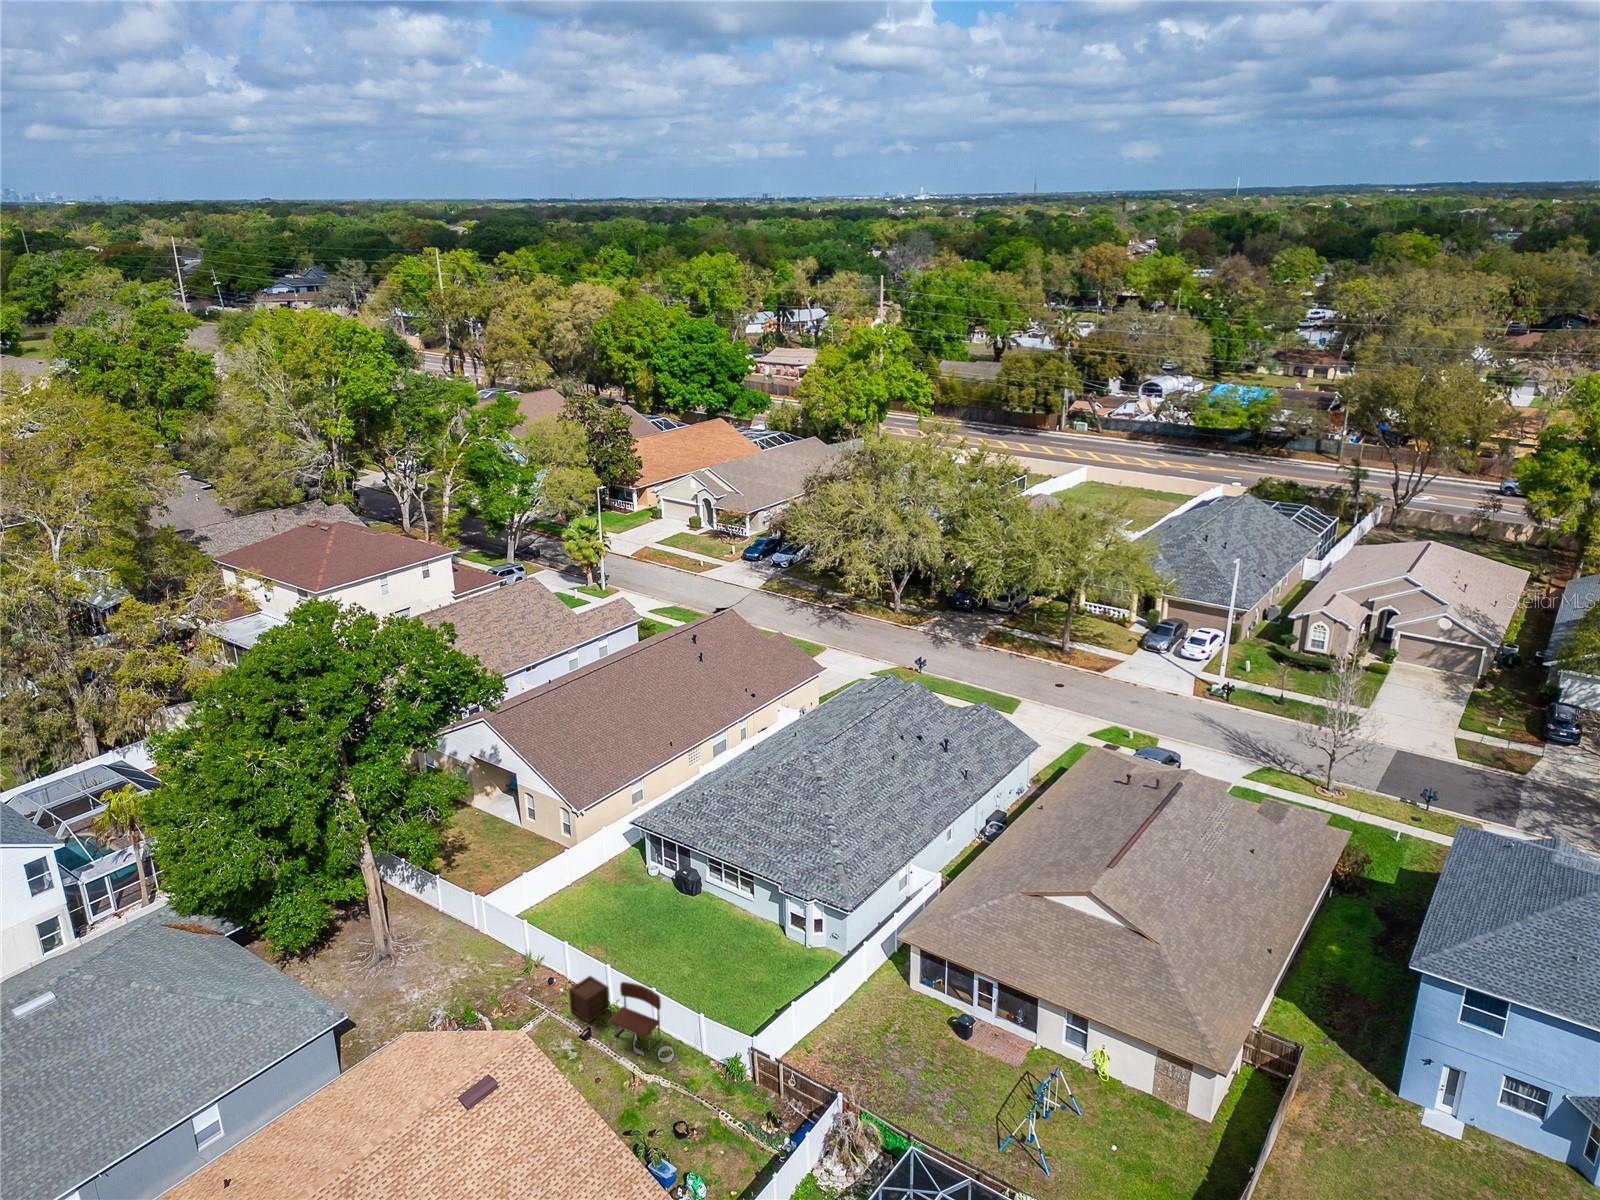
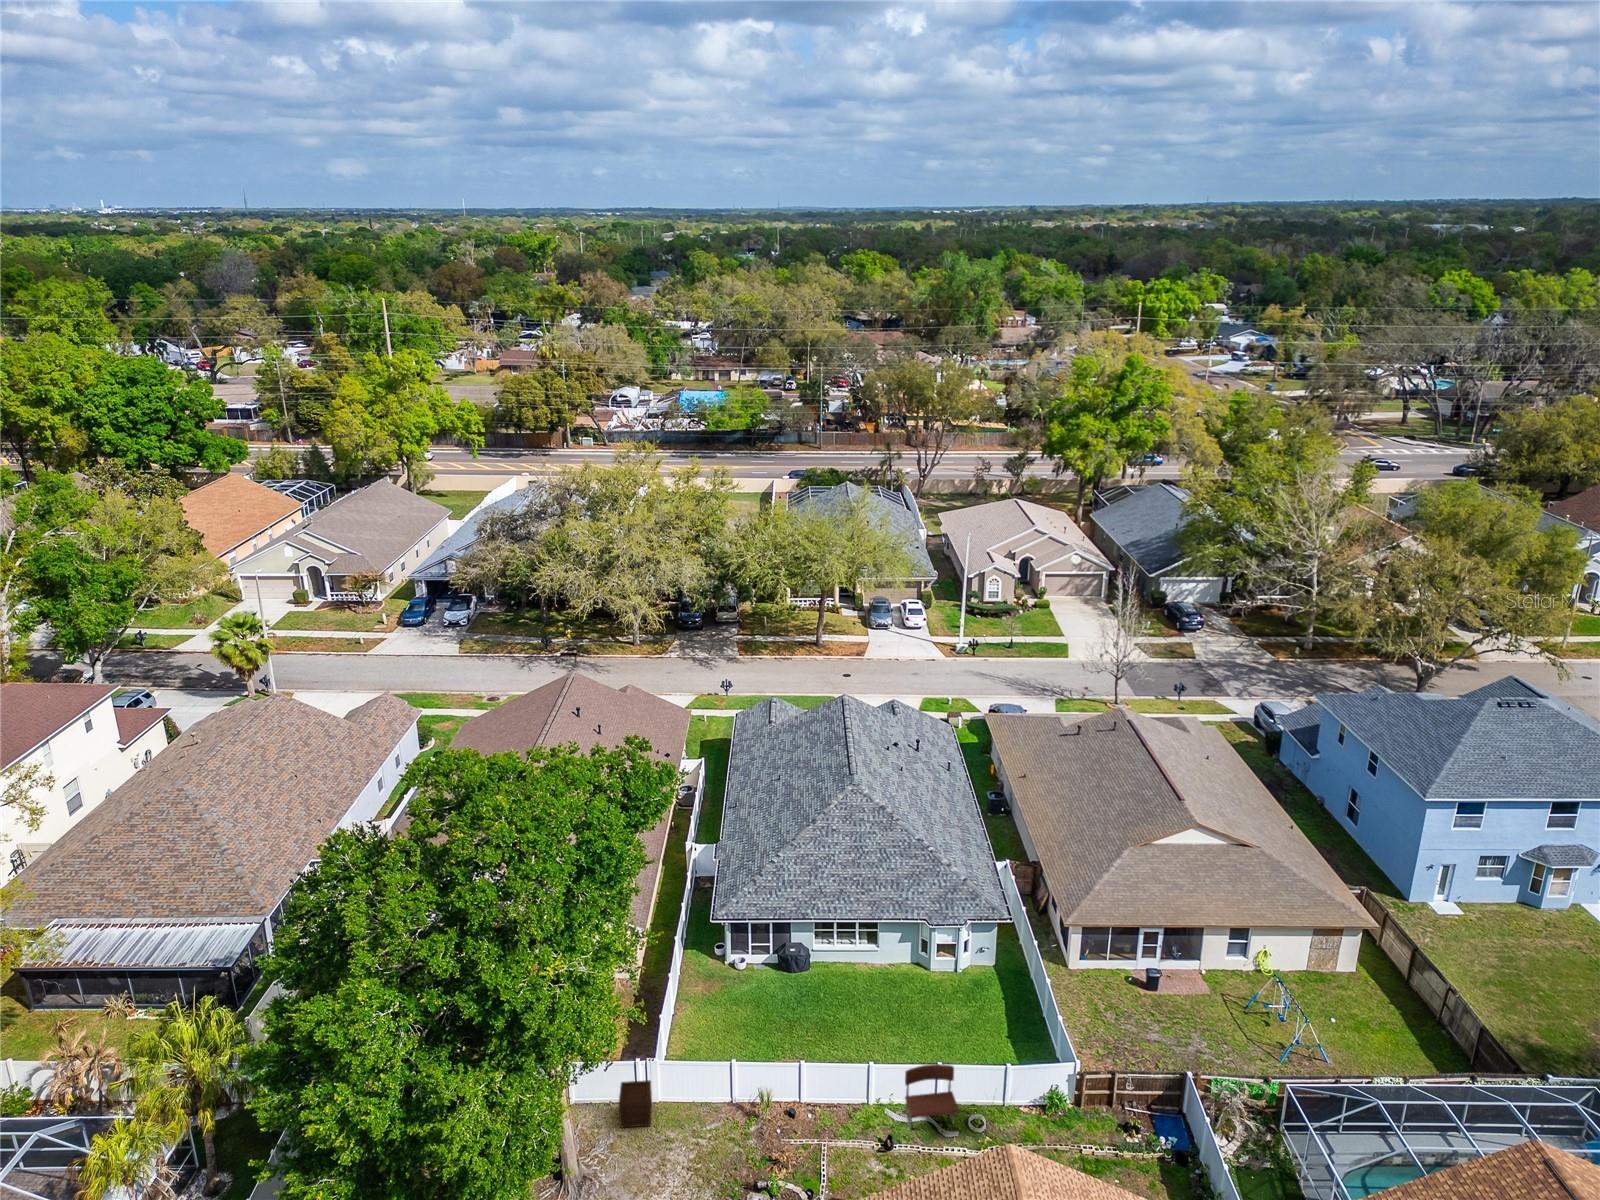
wooden crate: present [569,976,610,1022] -> present [619,1080,652,1127]

